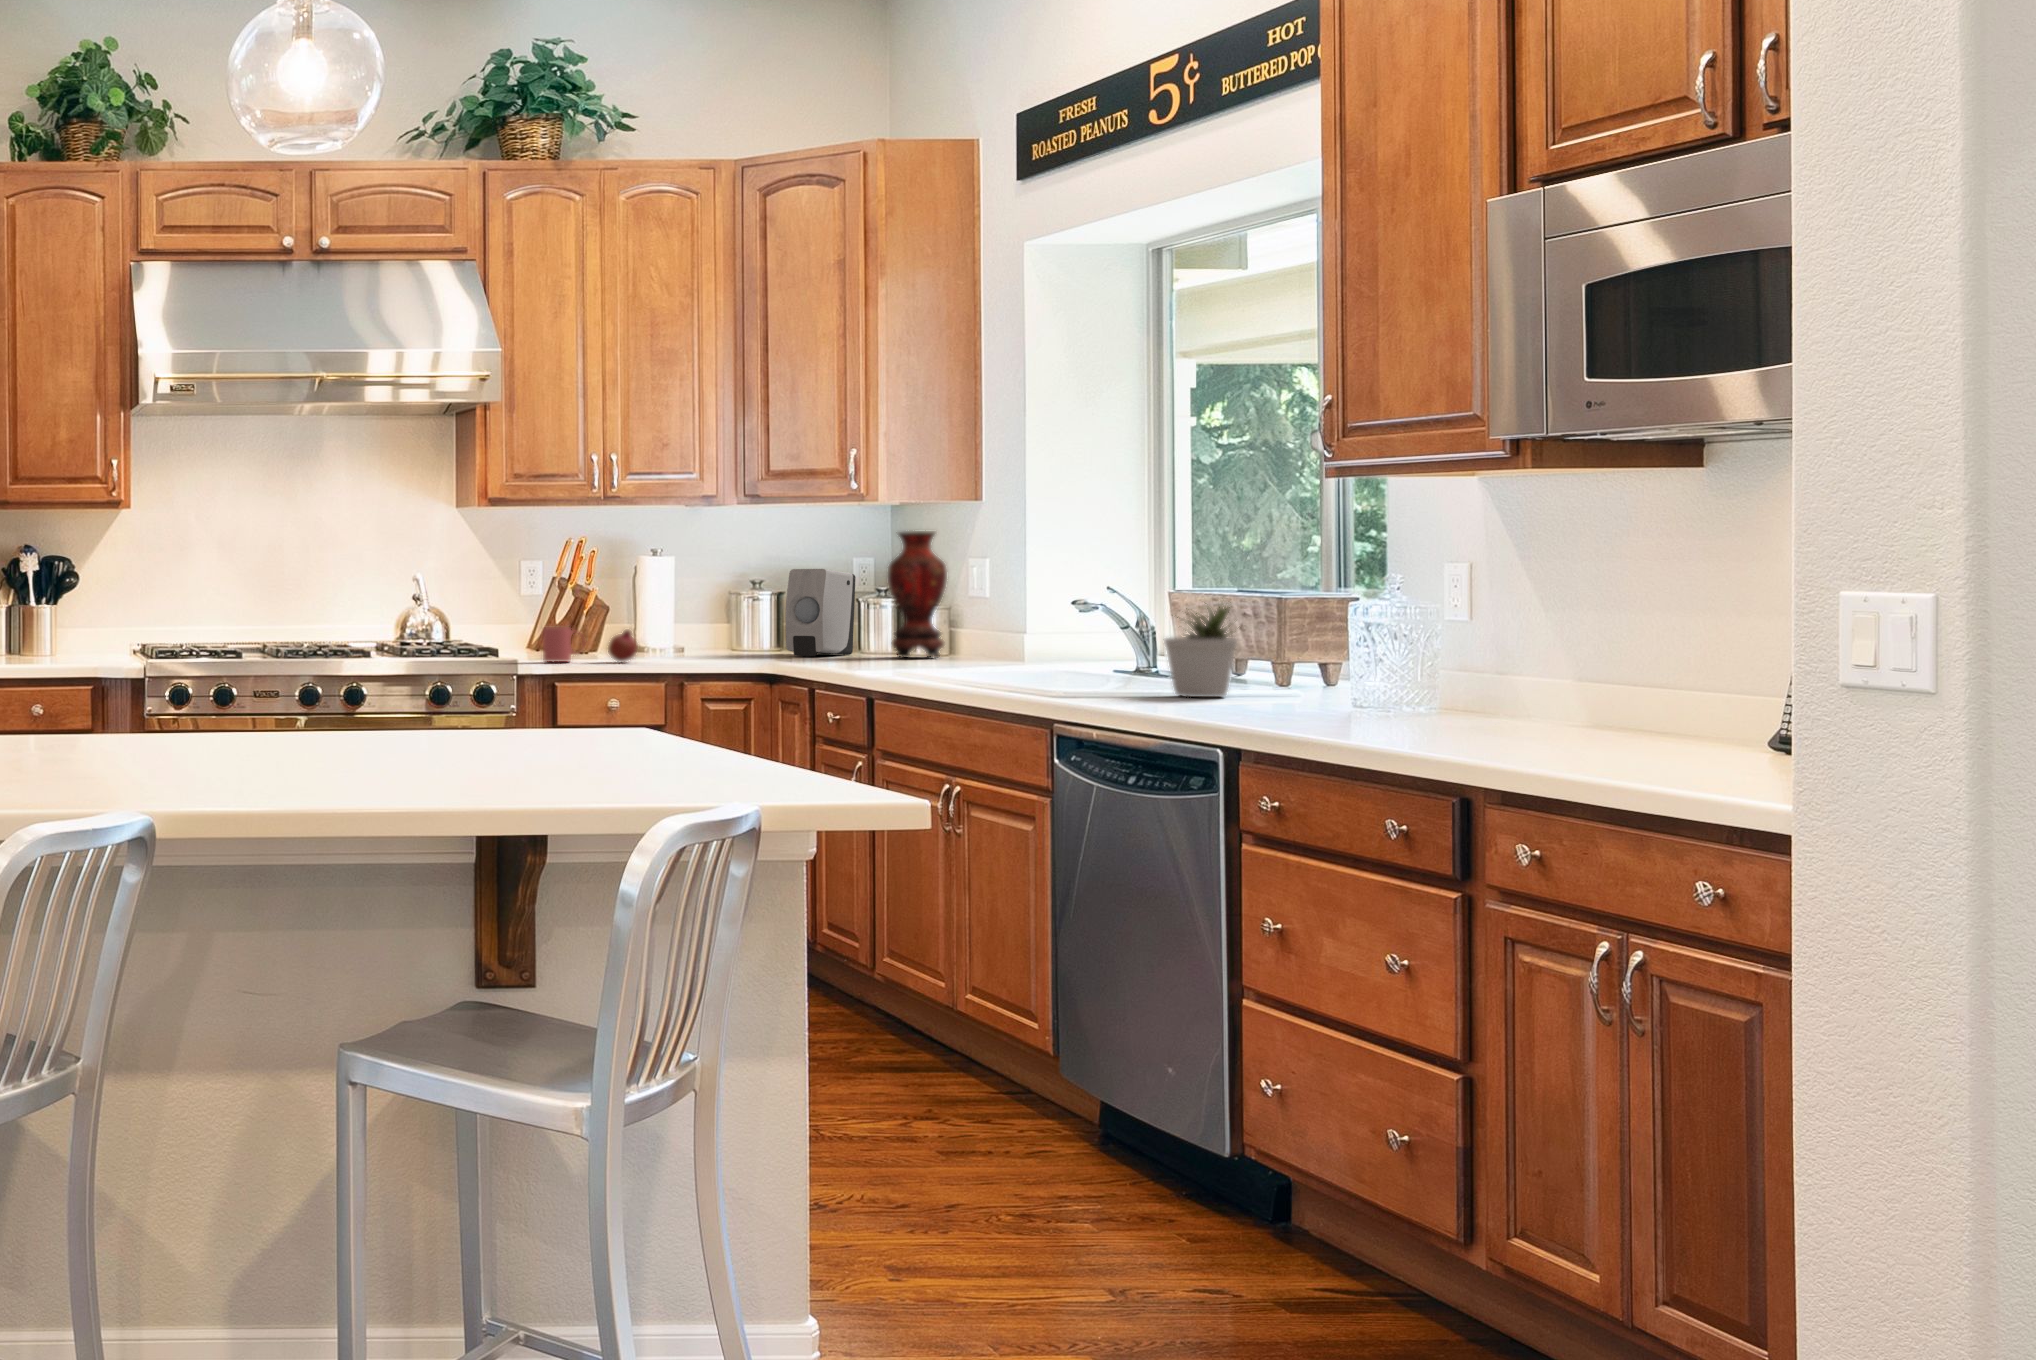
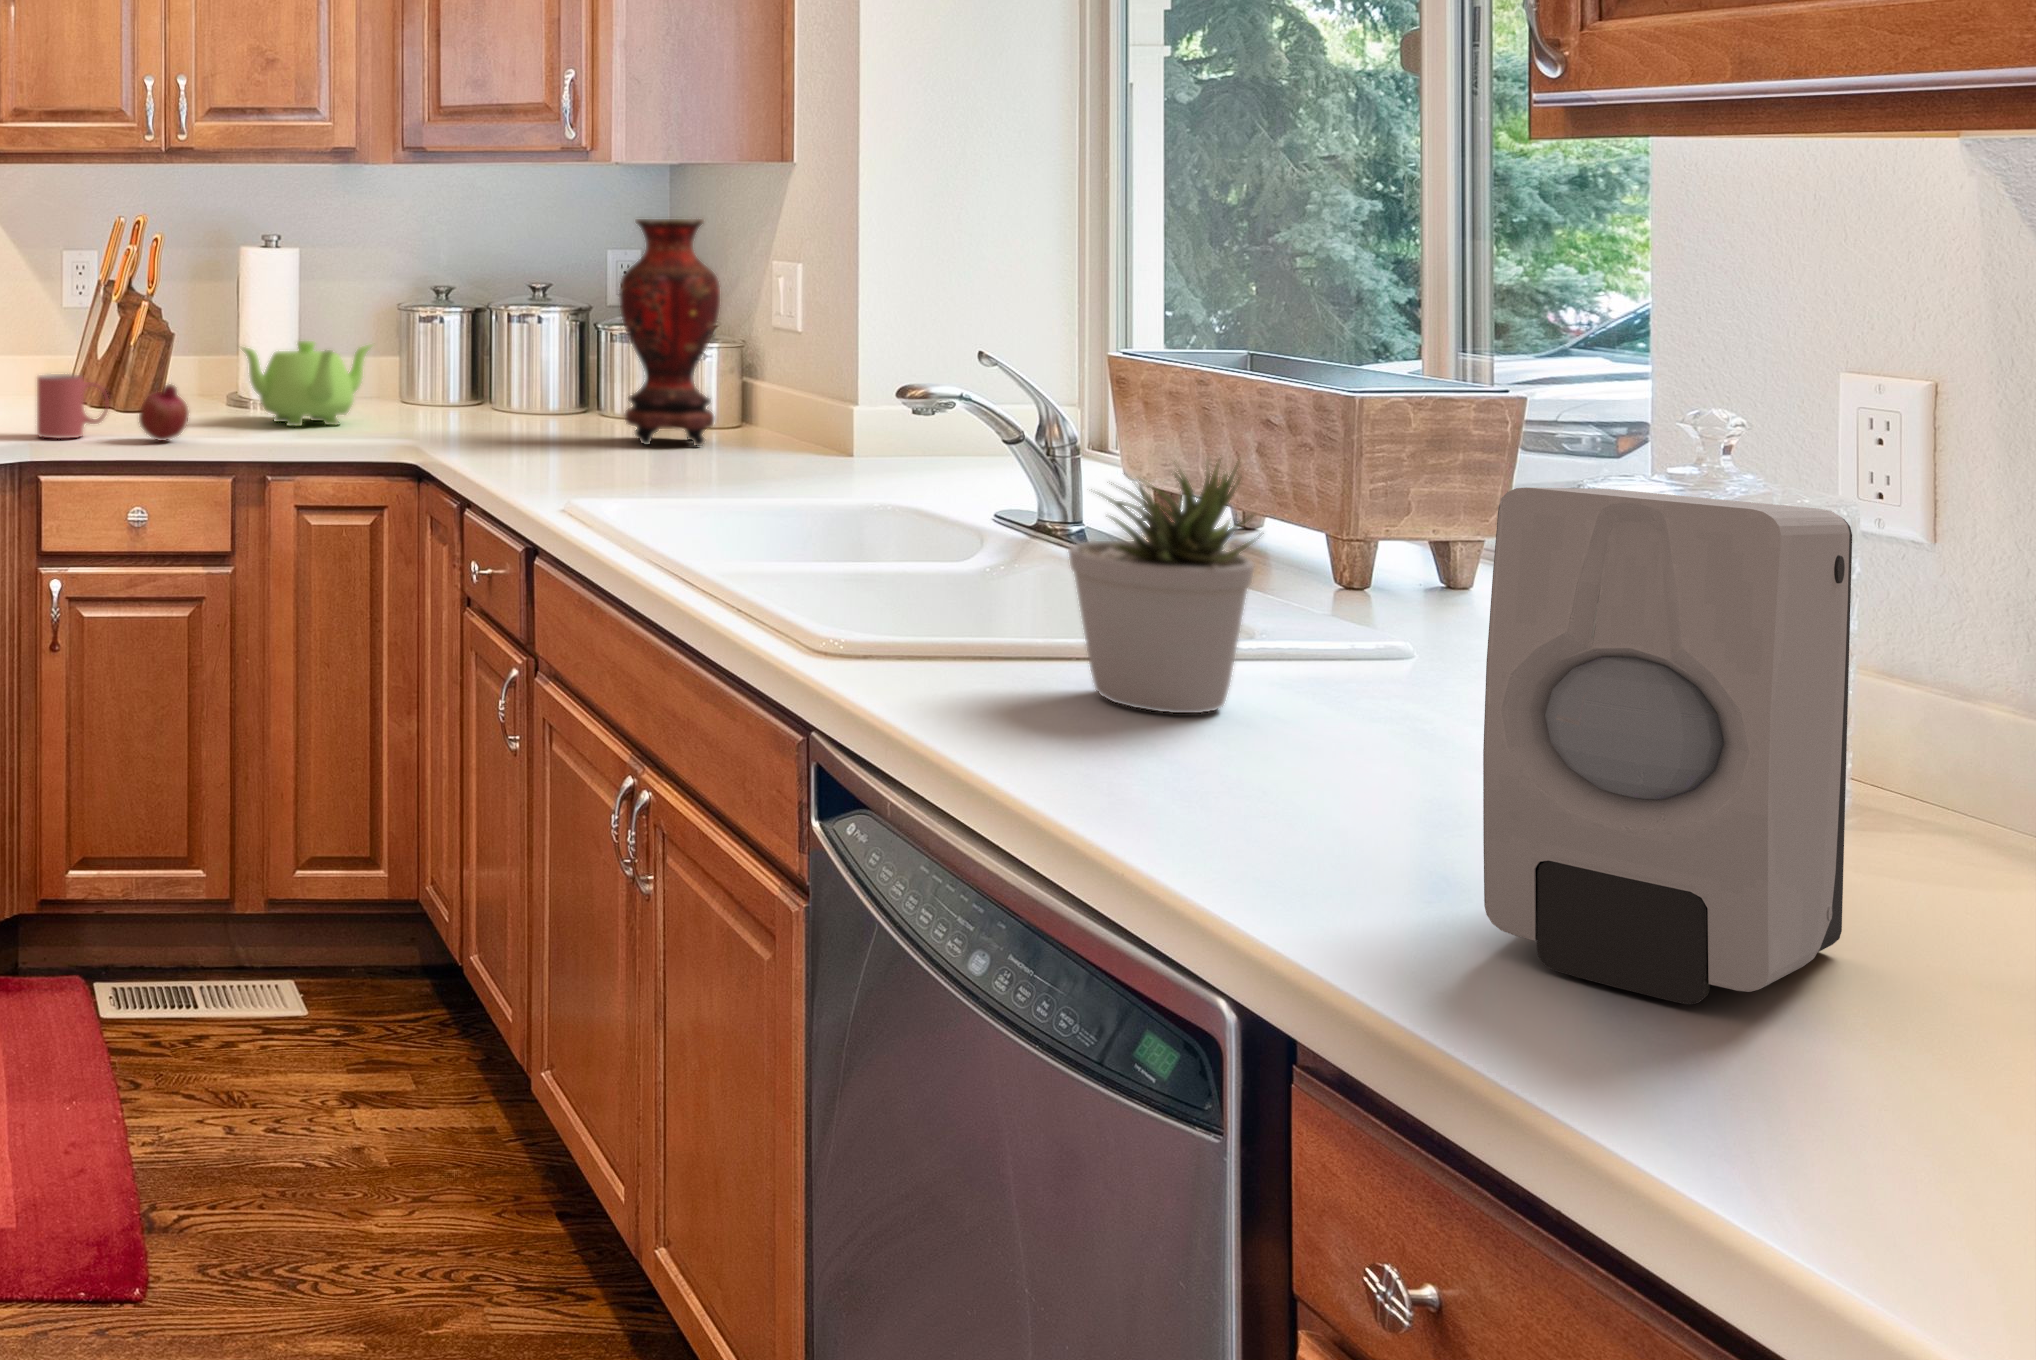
soap dispenser: present [786,569,856,656] -> present [1483,487,1852,1004]
teapot: none [652,608,731,657] -> present [242,341,371,426]

